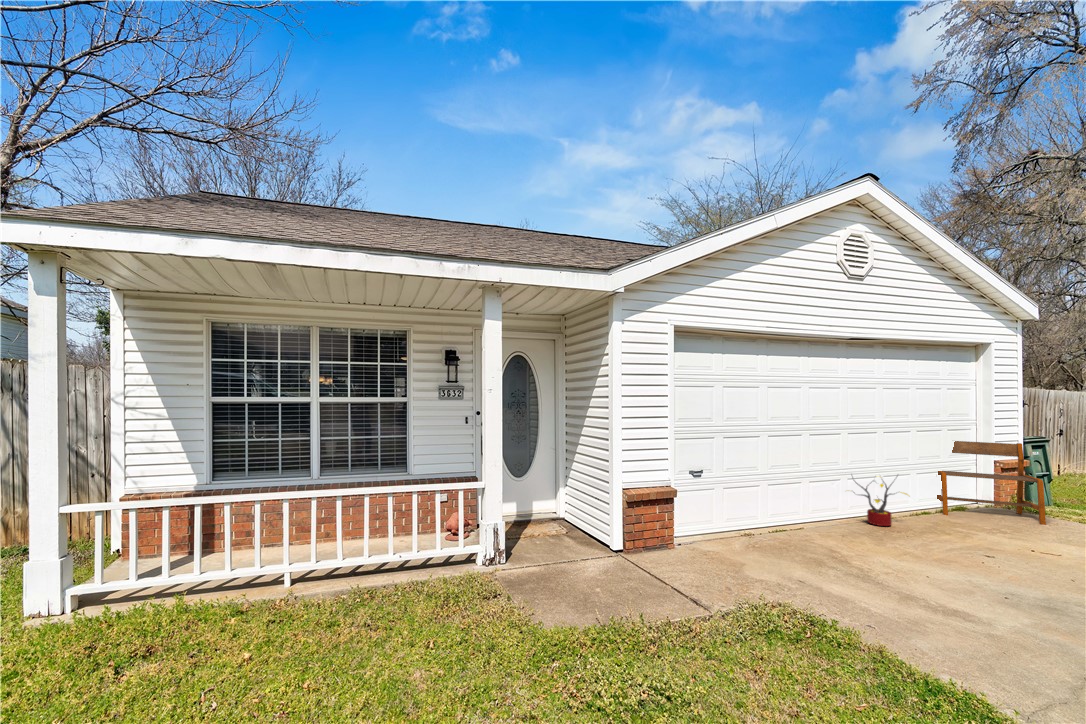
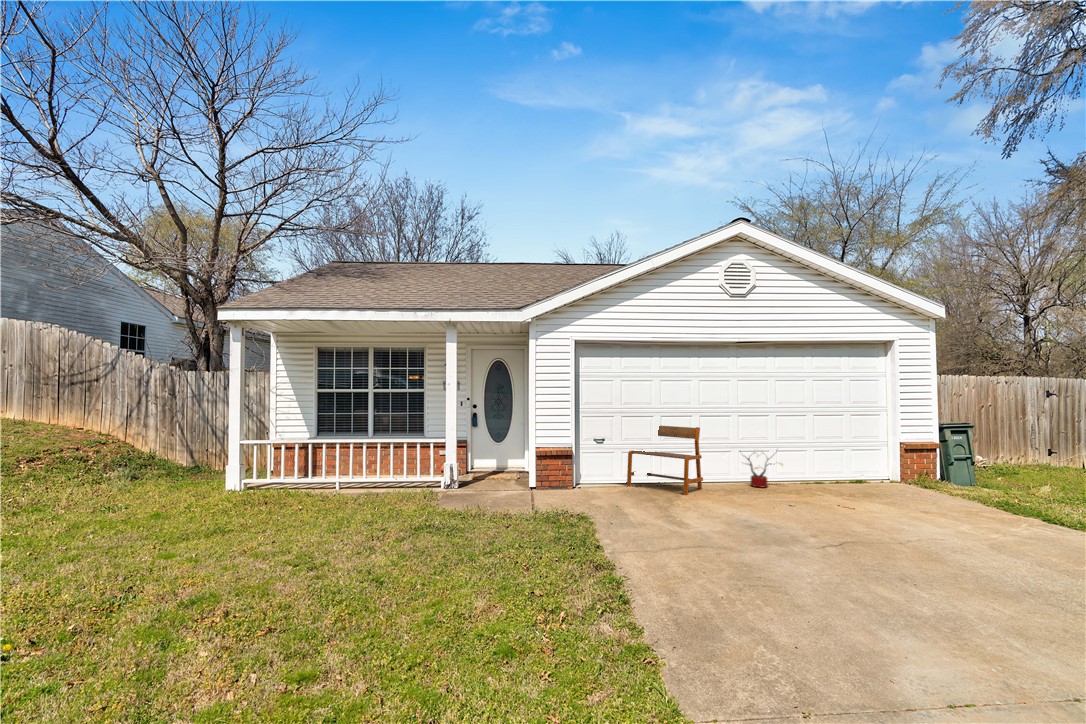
bench: present [937,441,1046,525] -> present [627,425,703,495]

